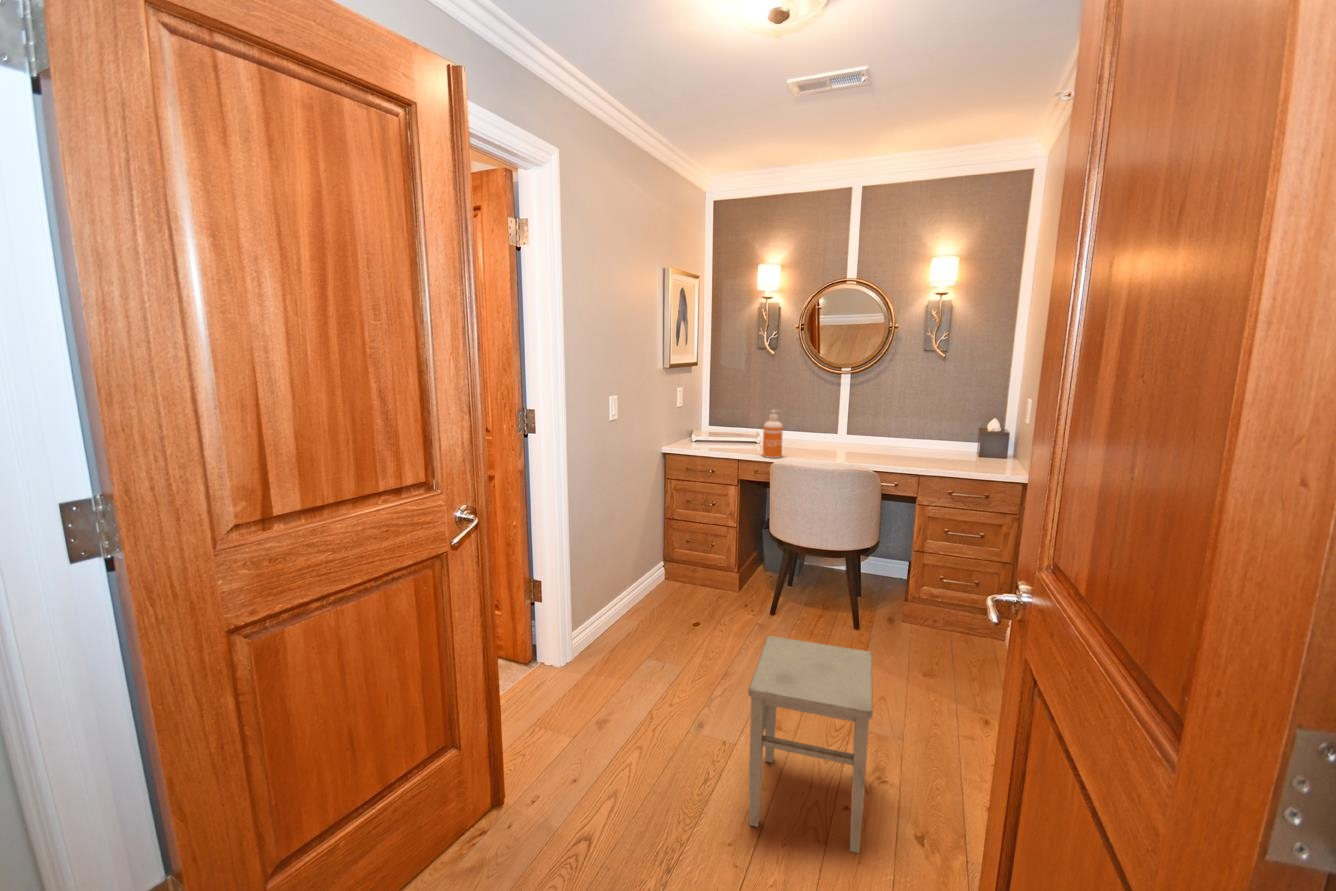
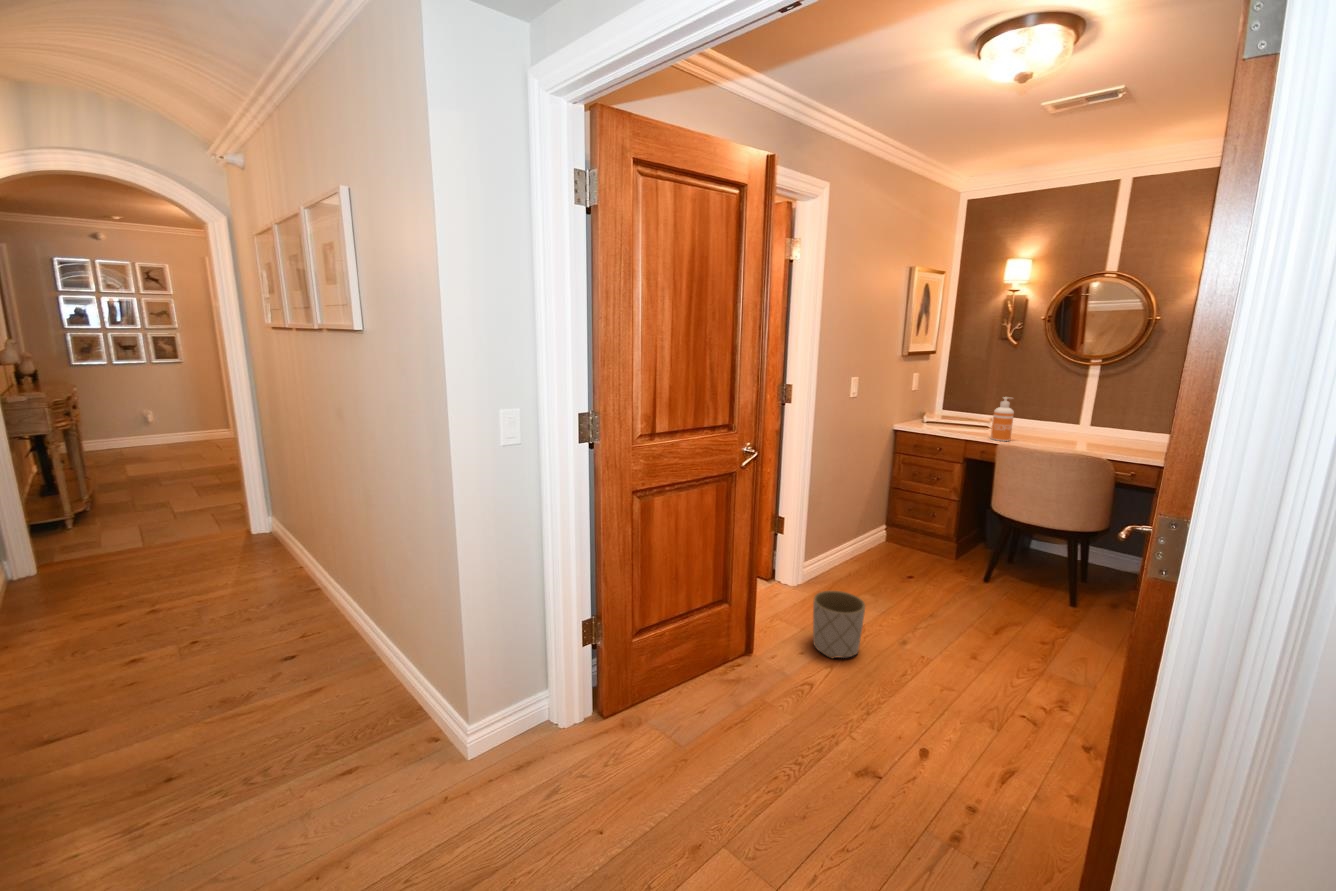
stool: present [748,636,873,853] -> none [937,576,1065,746]
planter: none [583,680,650,780] -> present [813,591,865,658]

